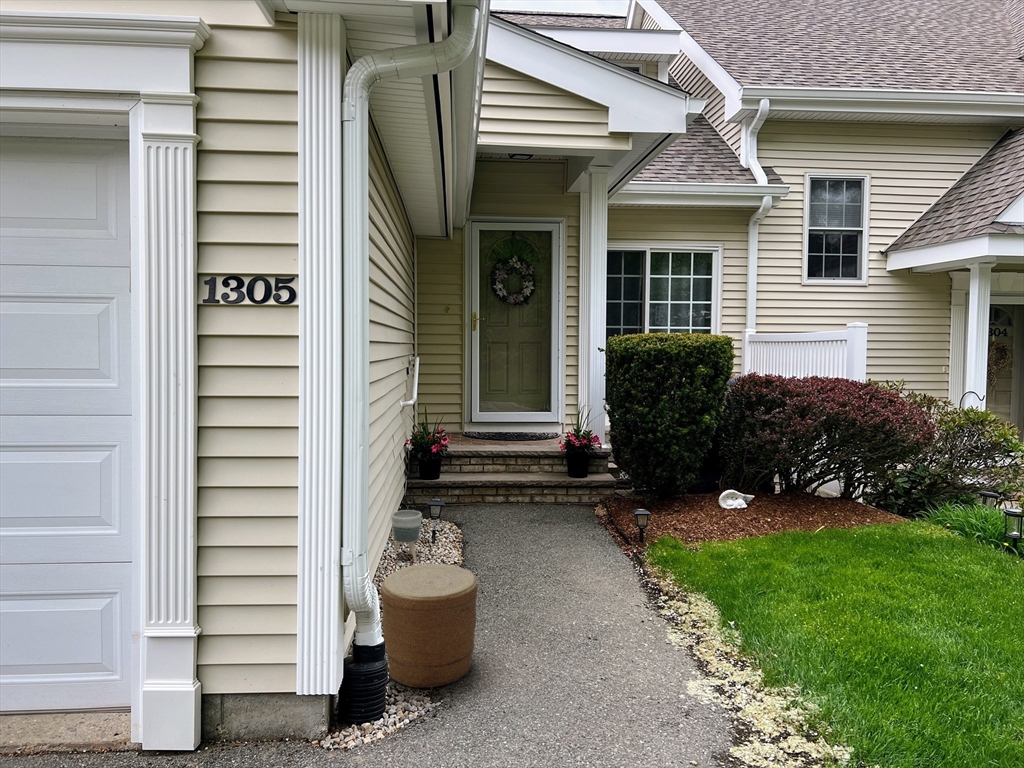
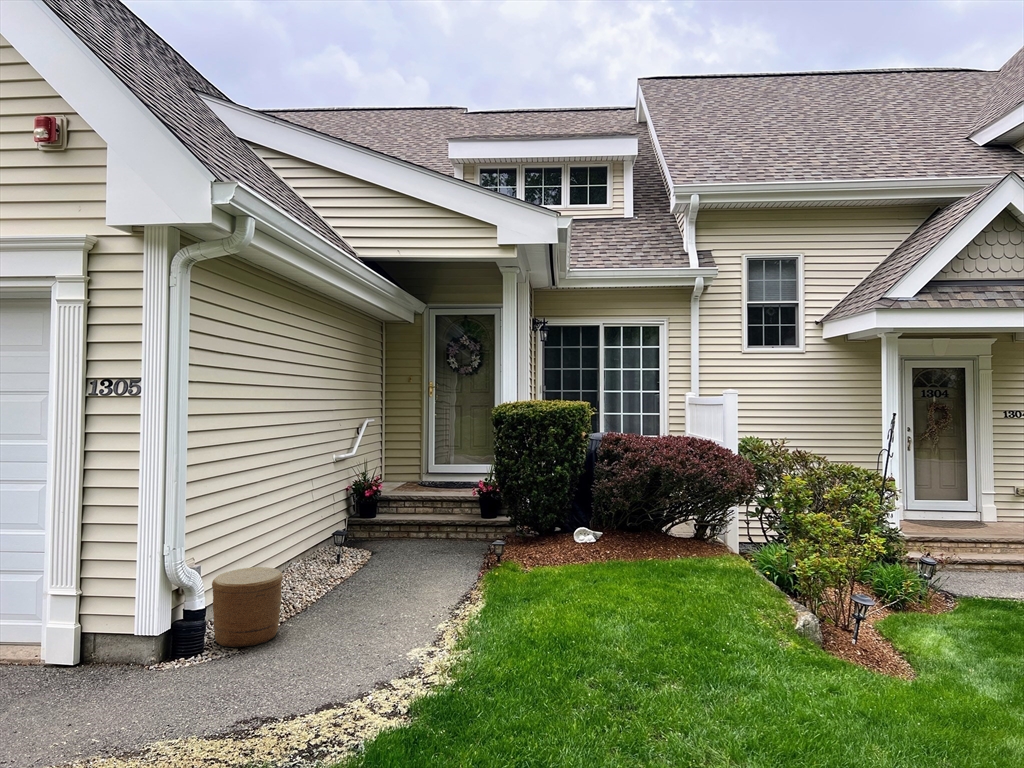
planter: present [391,510,422,562] -> none [298,537,322,577]

